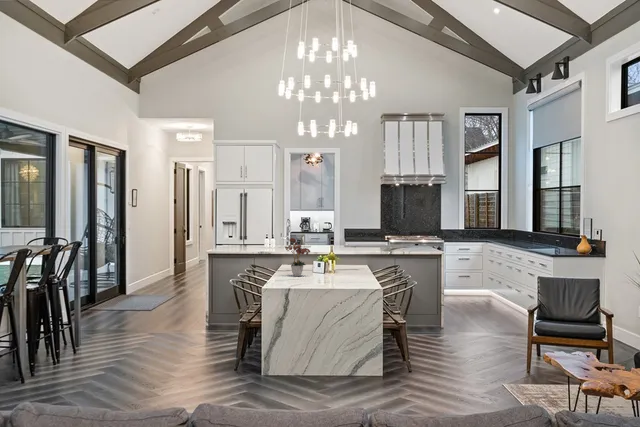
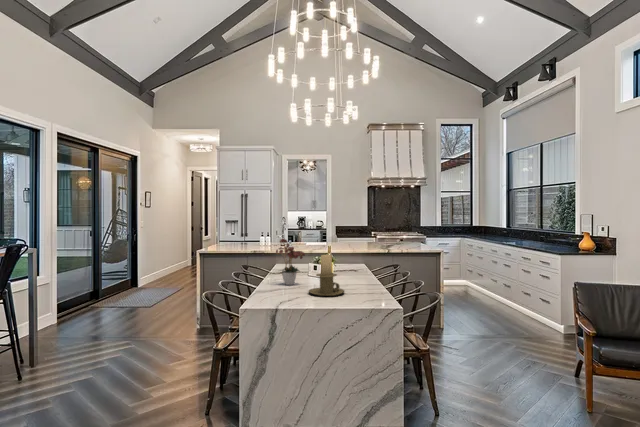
candle holder: none [313,250,342,282] -> present [309,255,344,296]

